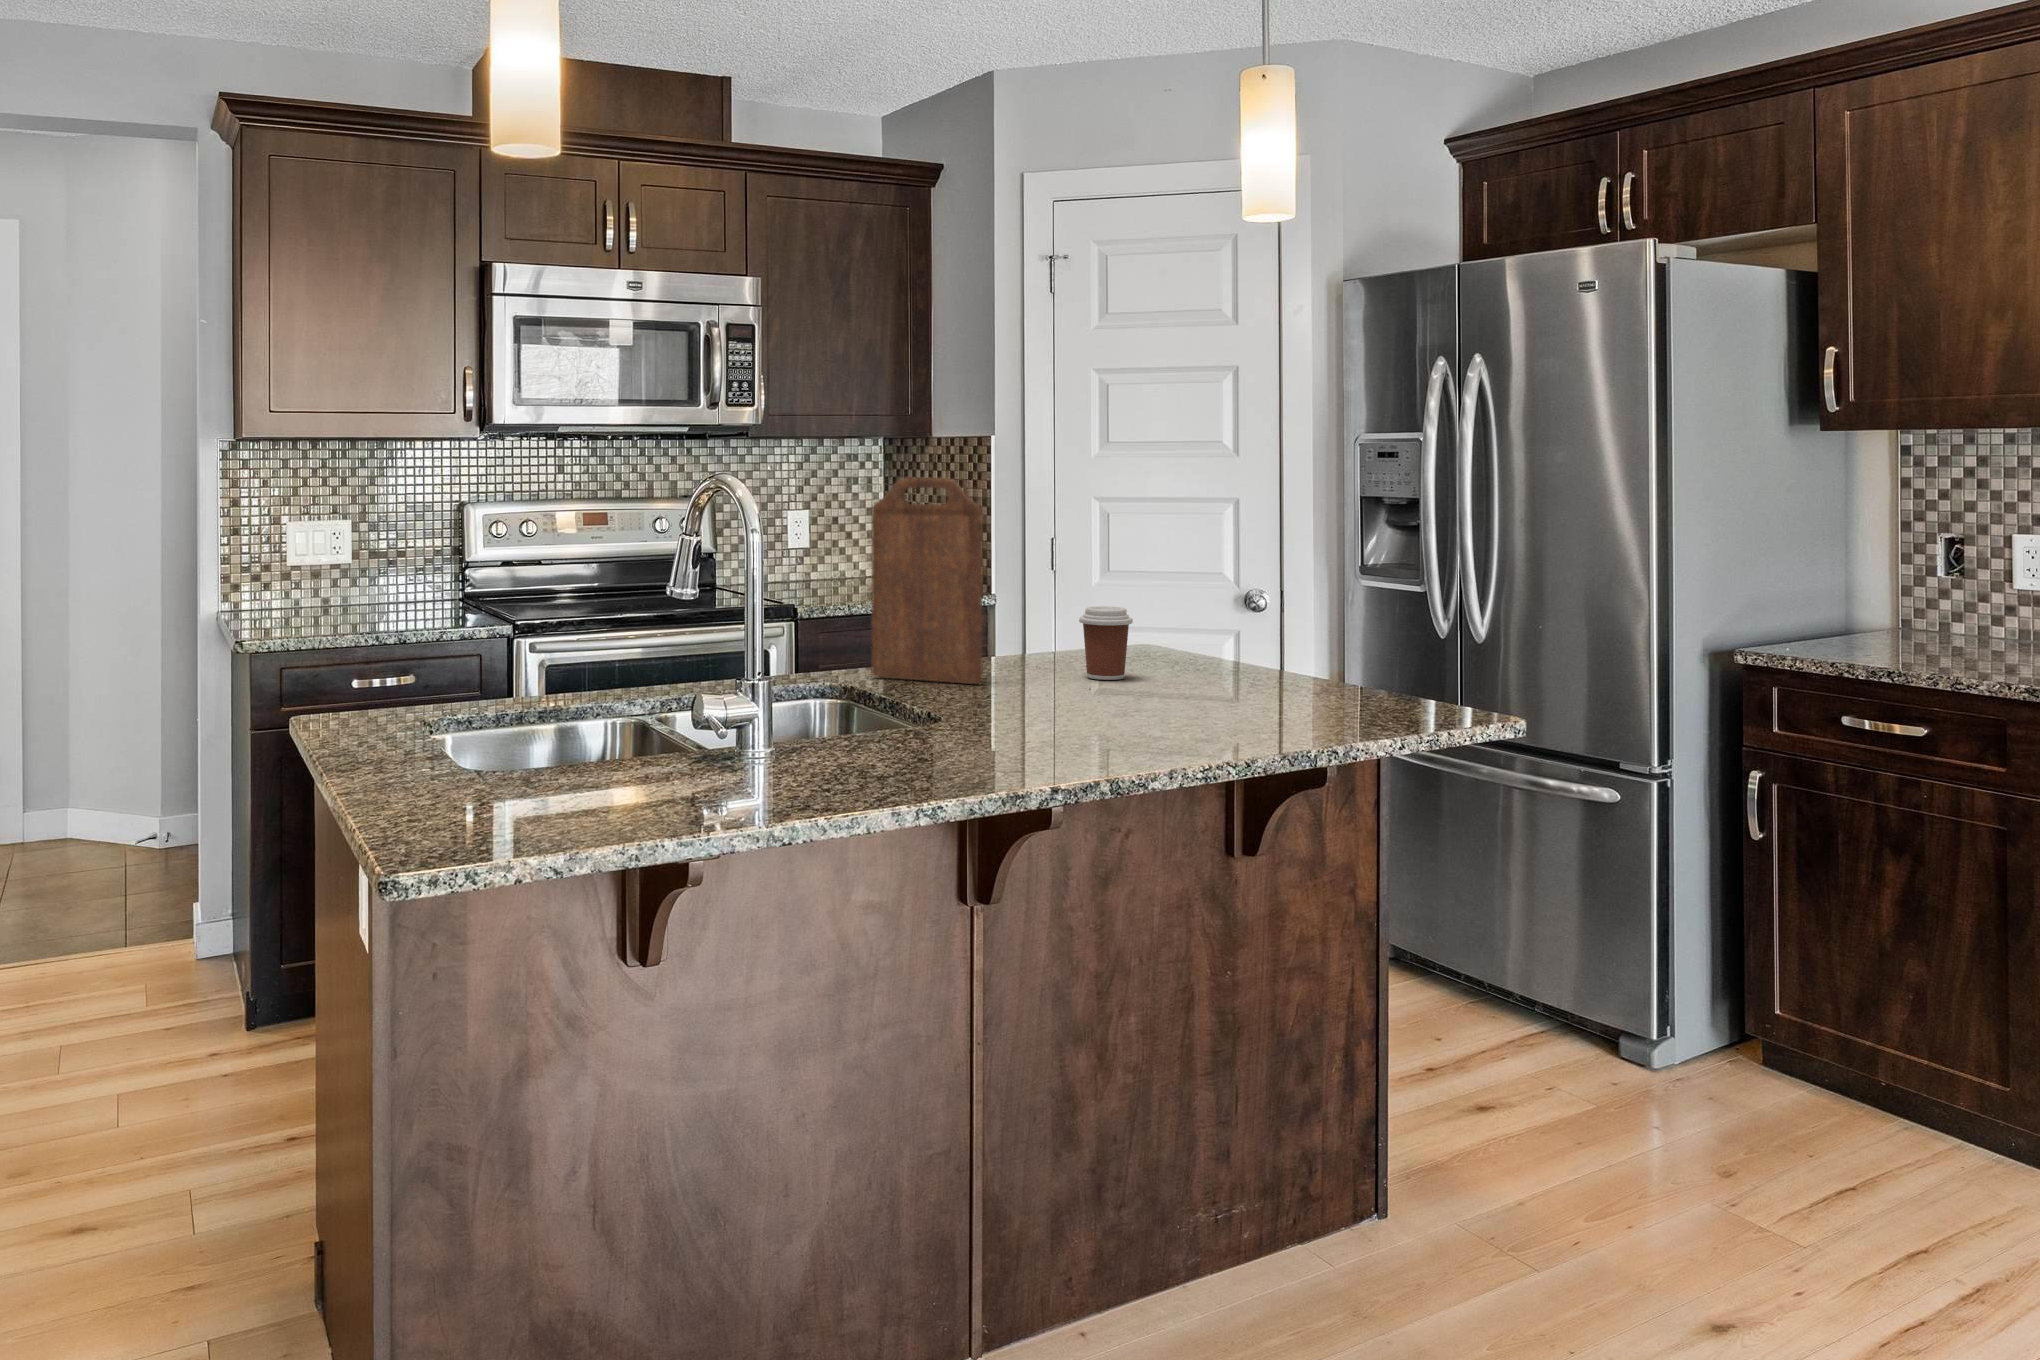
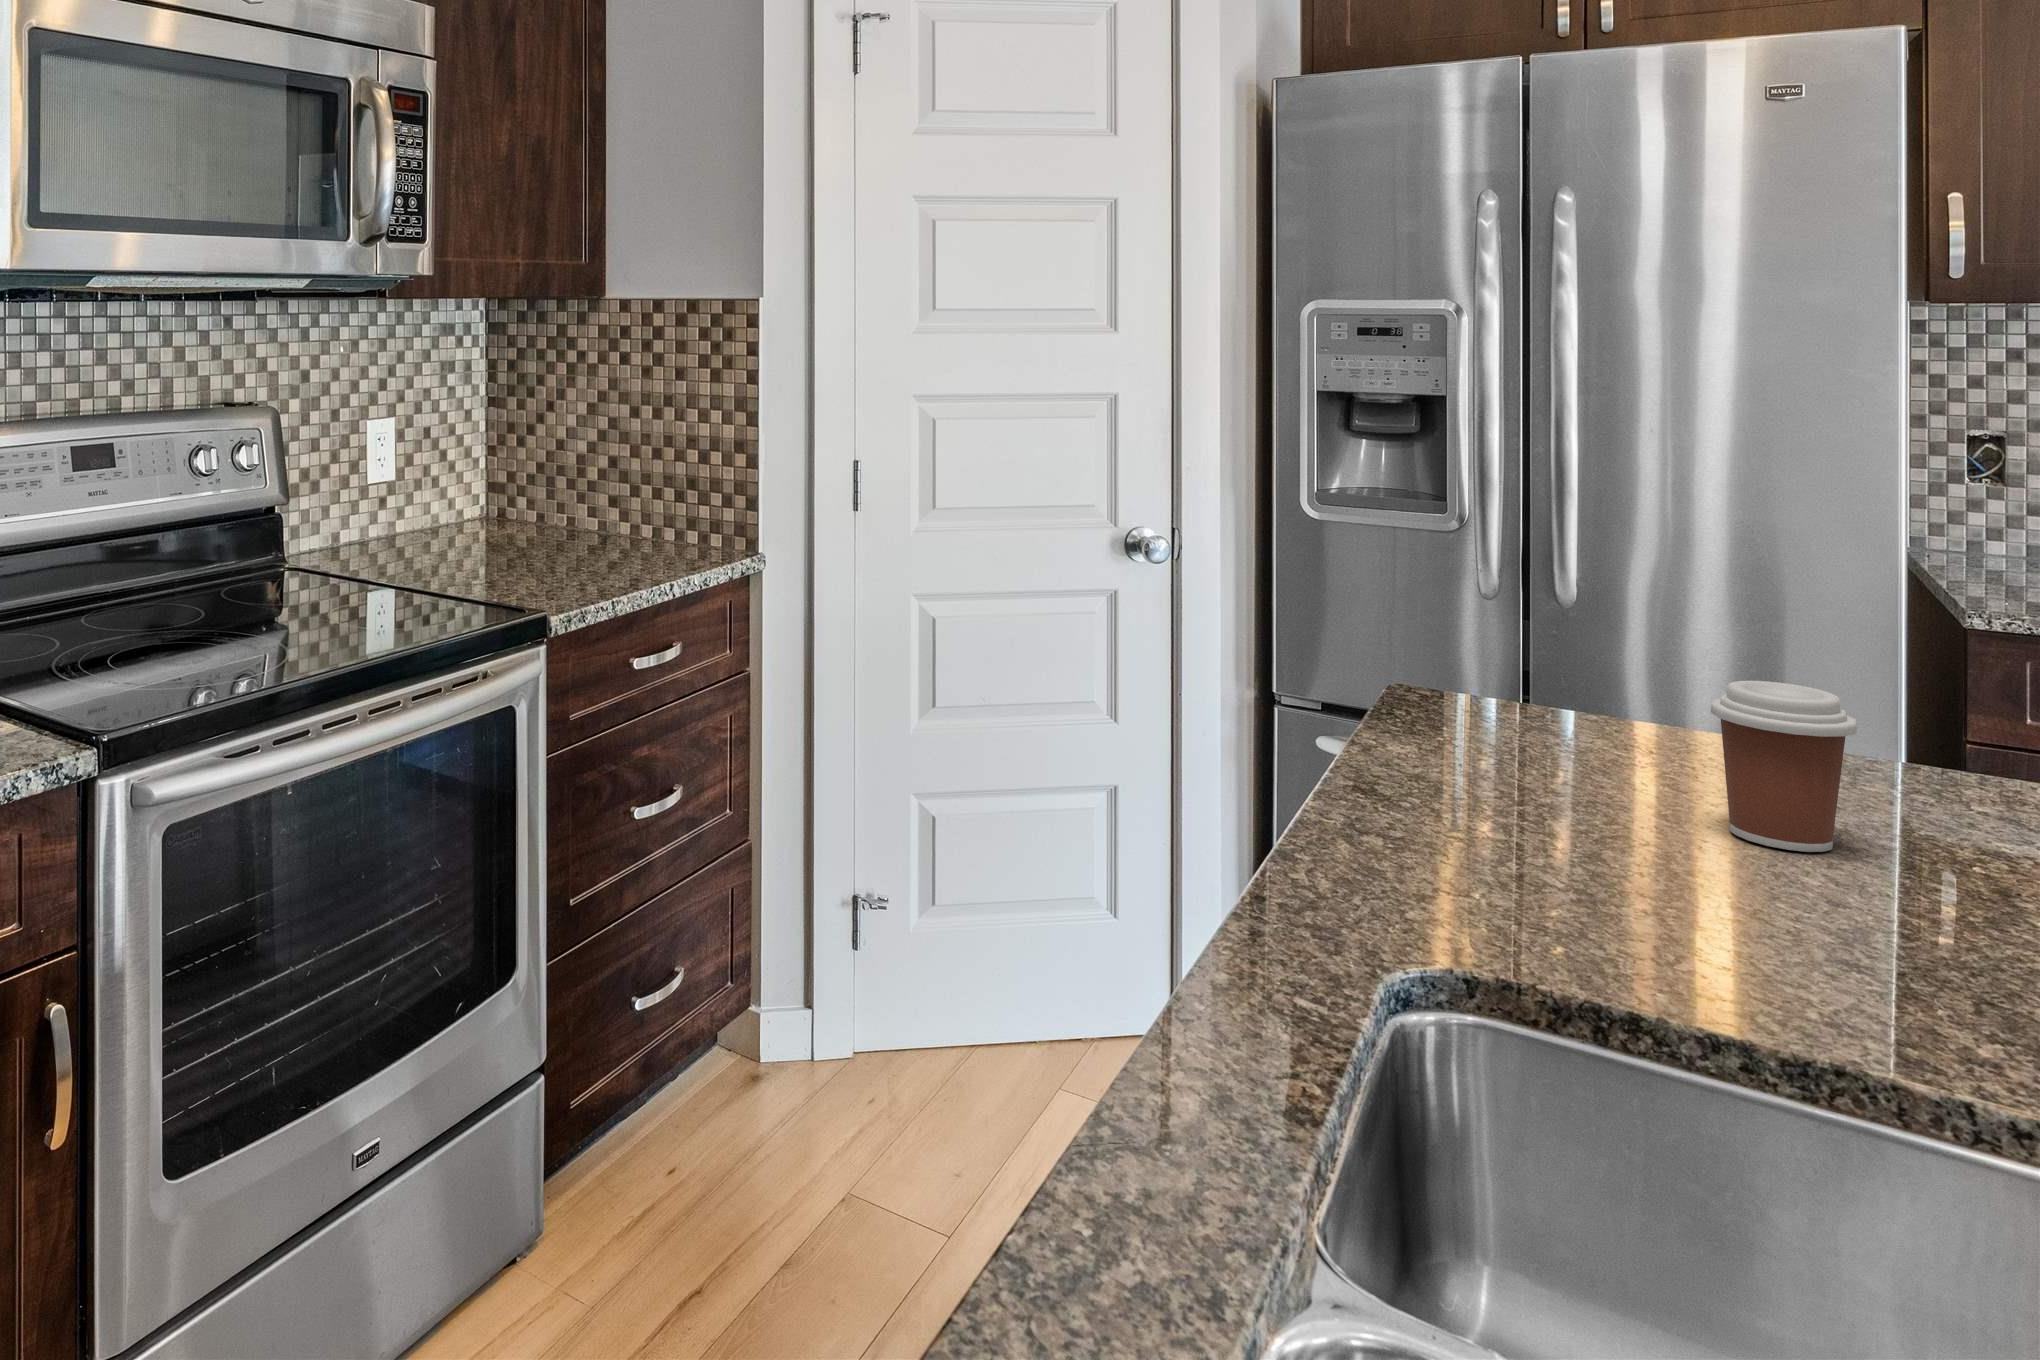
cutting board: present [871,478,983,684] -> none [1402,422,1714,916]

